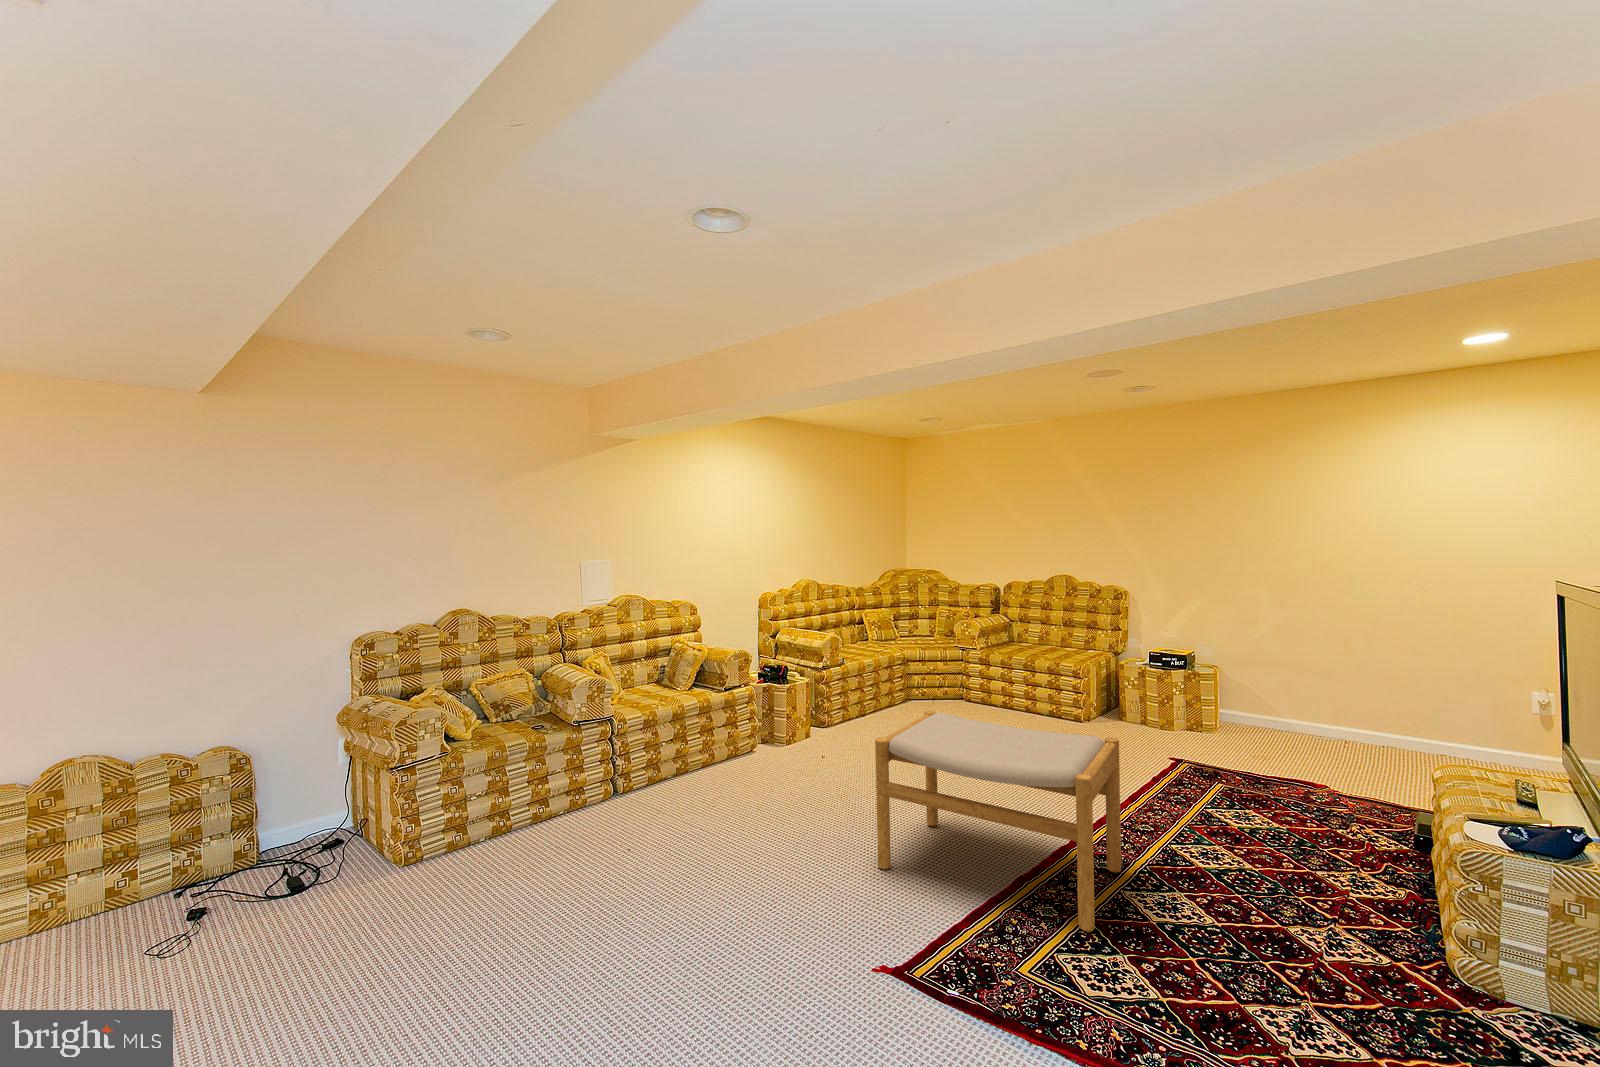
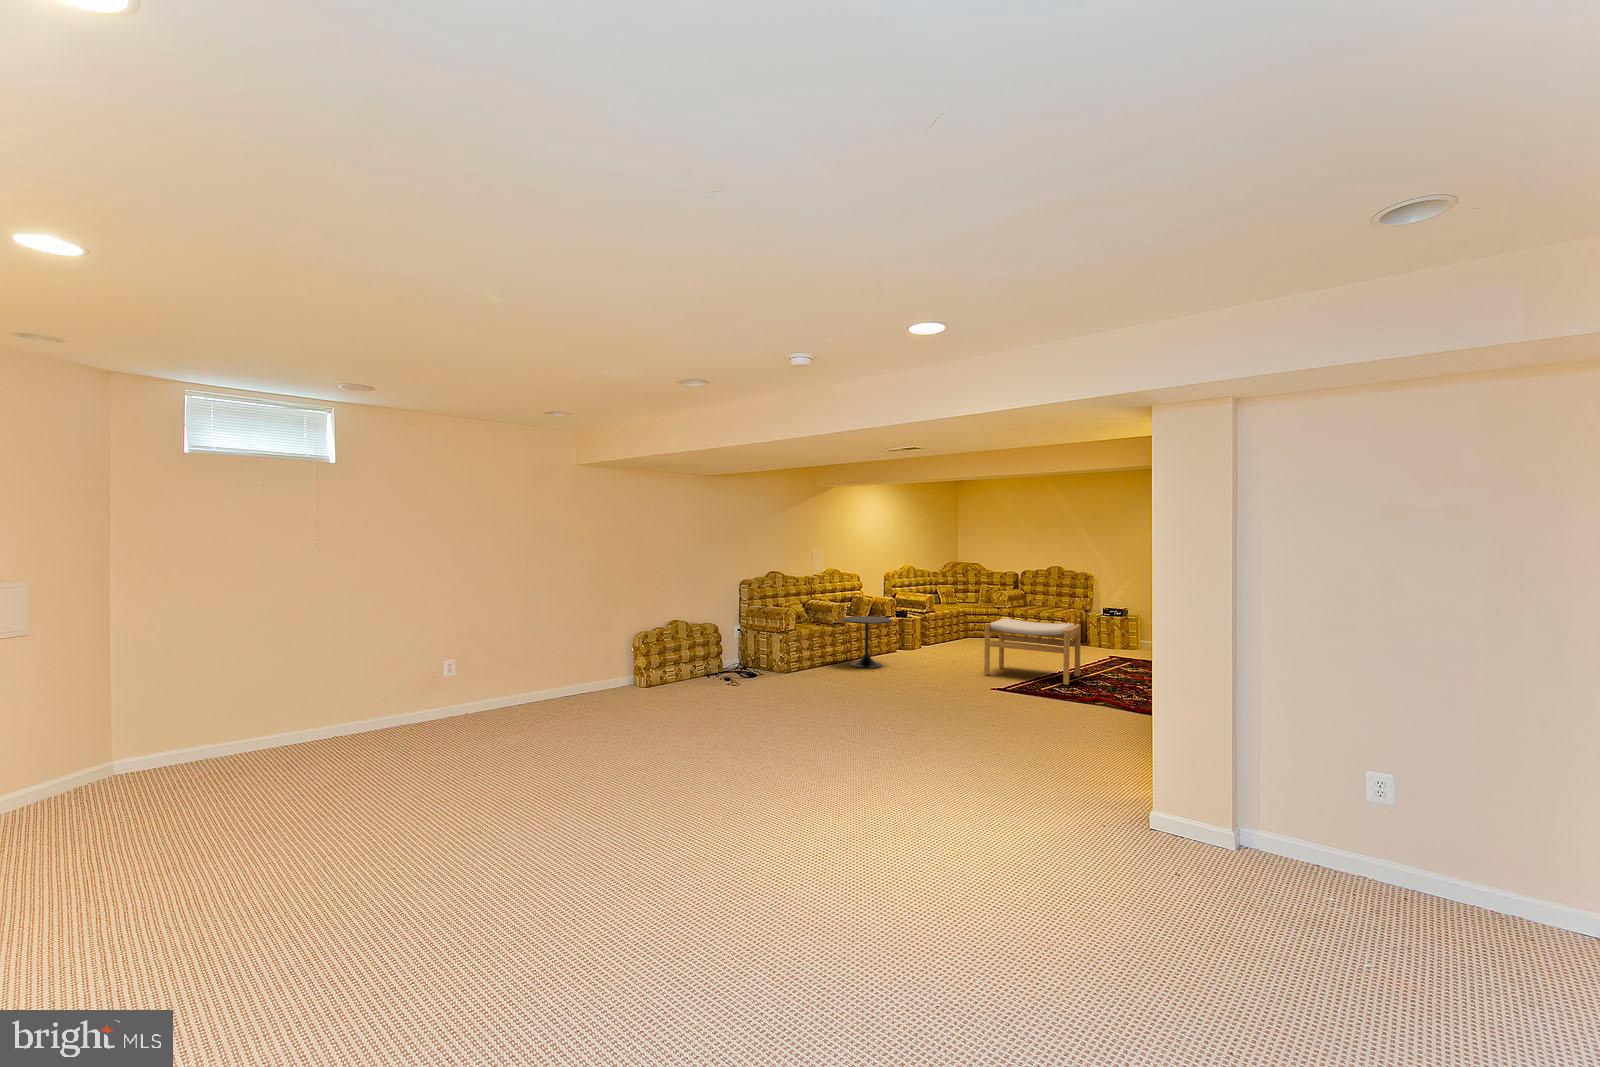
side table: none [570,702,688,835] -> present [841,616,893,669]

